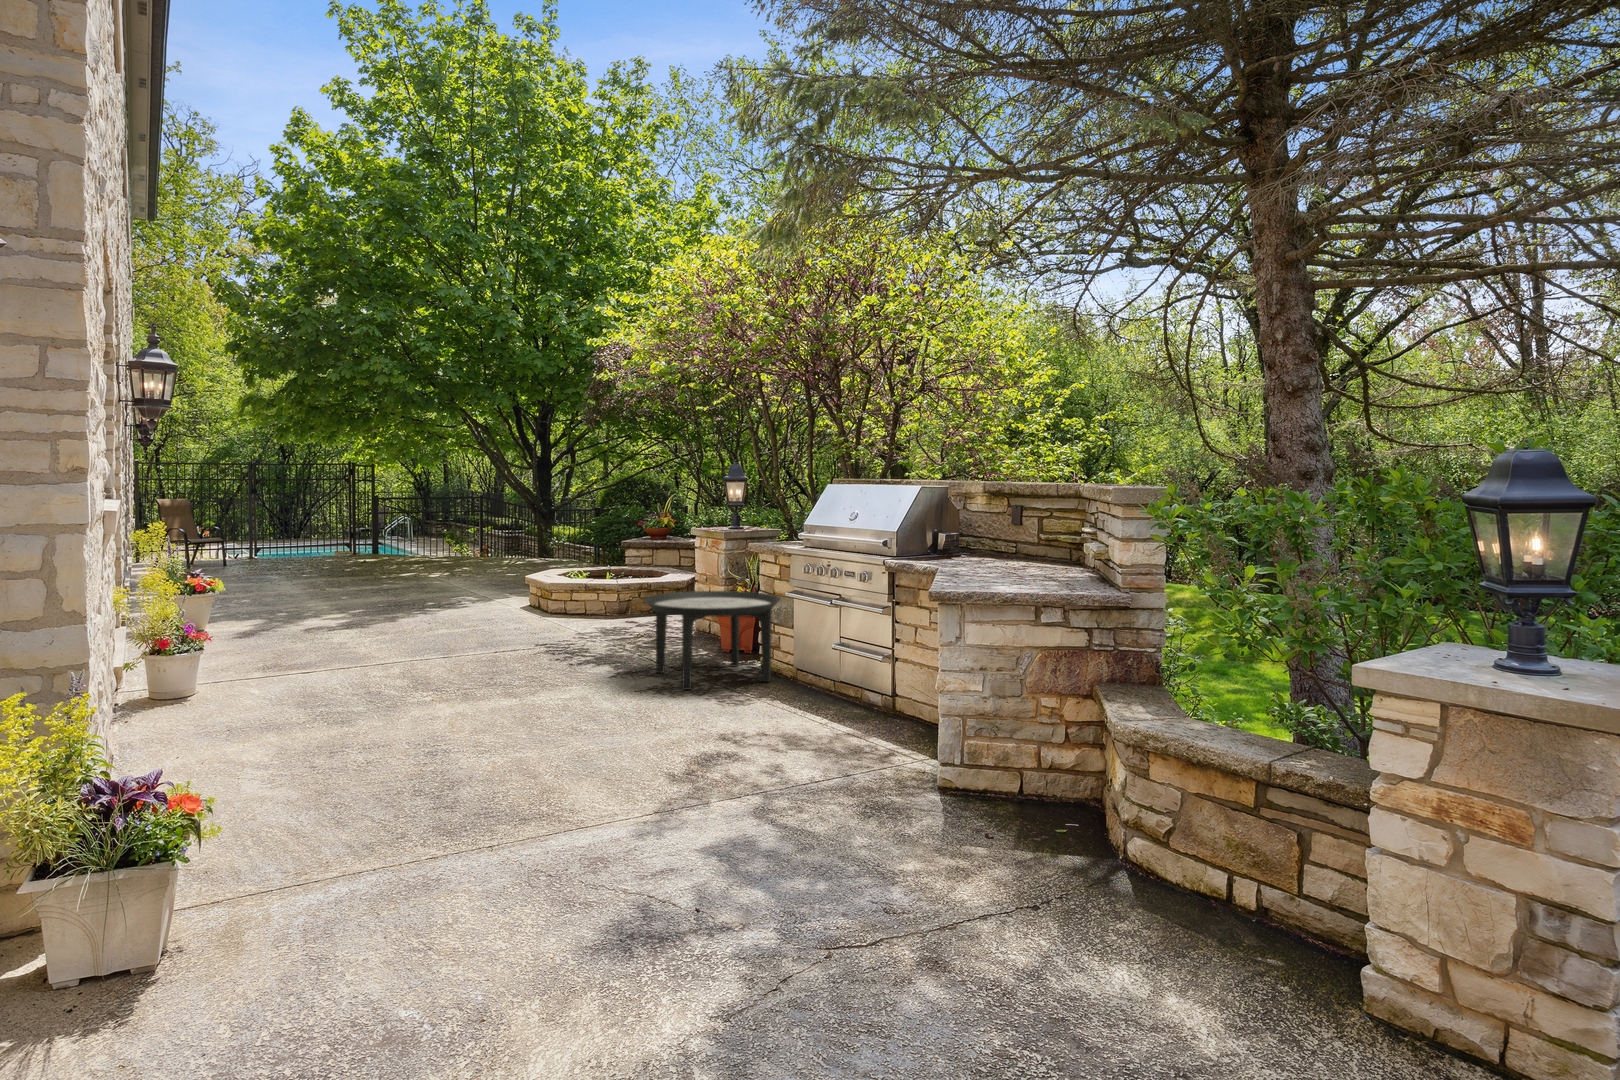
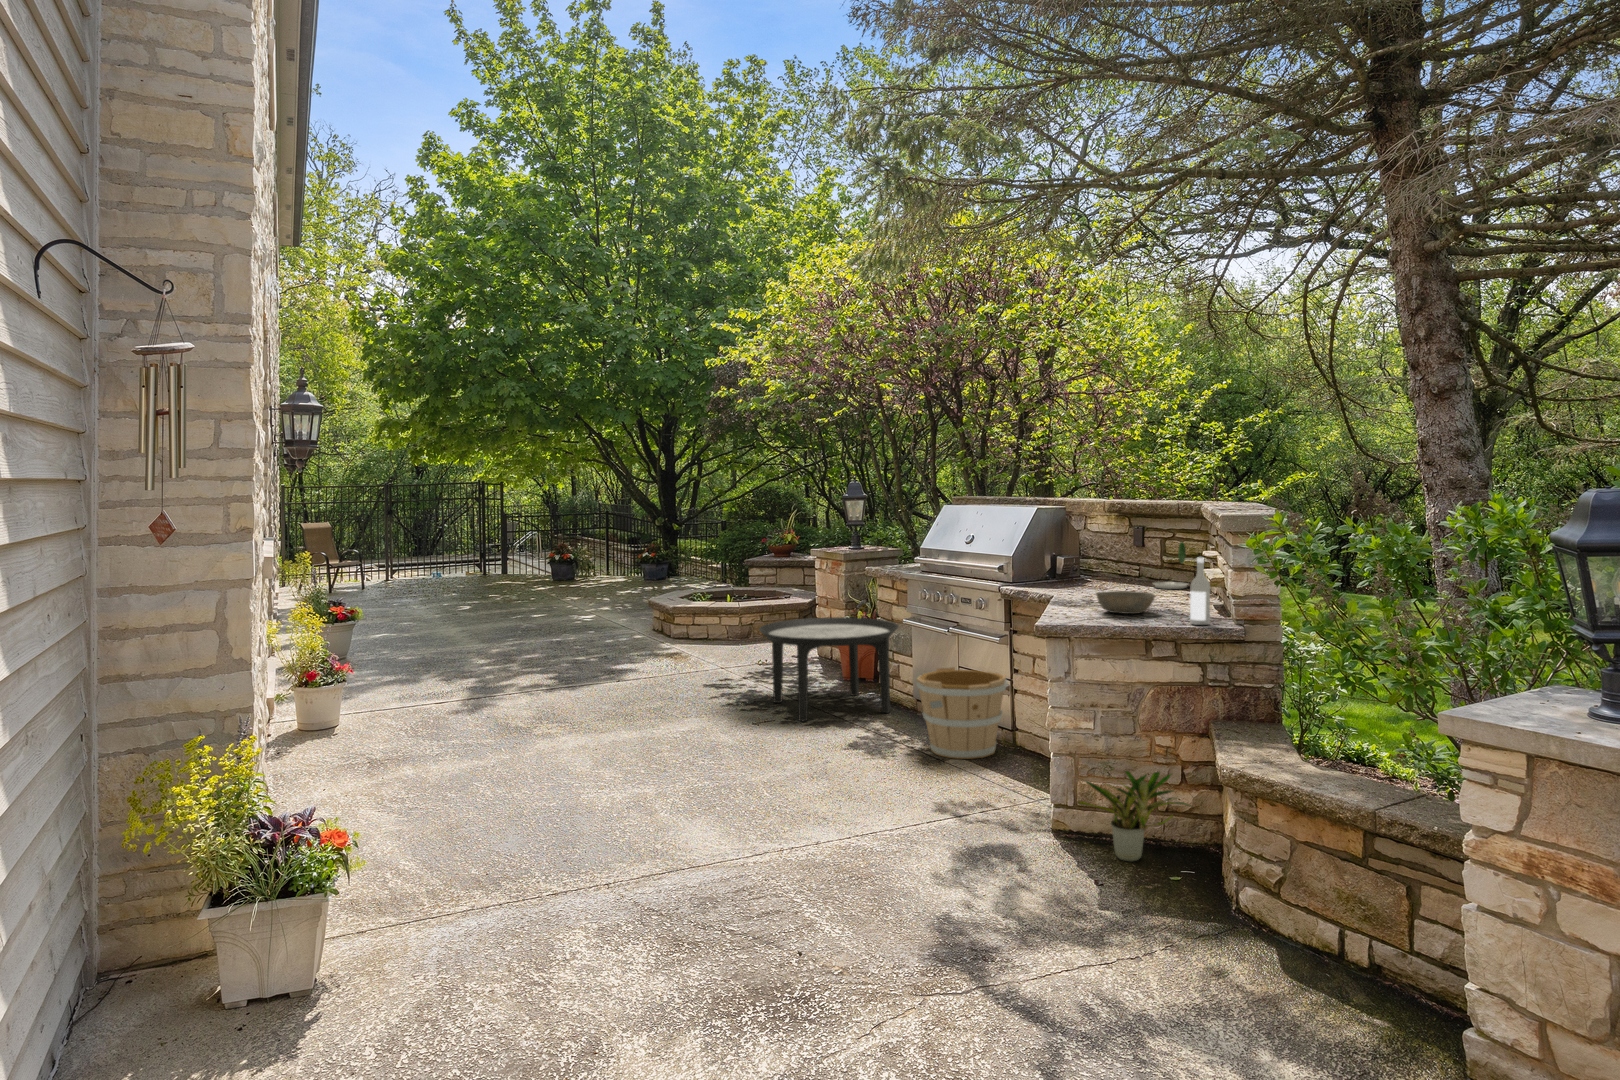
plate: none [1023,519,1057,562] -> present [1153,542,1188,589]
wine bottle: none [1071,526,1090,590] -> present [1190,557,1210,625]
bowl: none [980,560,1035,580] -> present [1096,591,1155,614]
wooden bucket: none [801,636,888,723] -> present [917,667,1007,759]
potted plant: none [967,727,1075,814] -> present [1077,771,1188,861]

